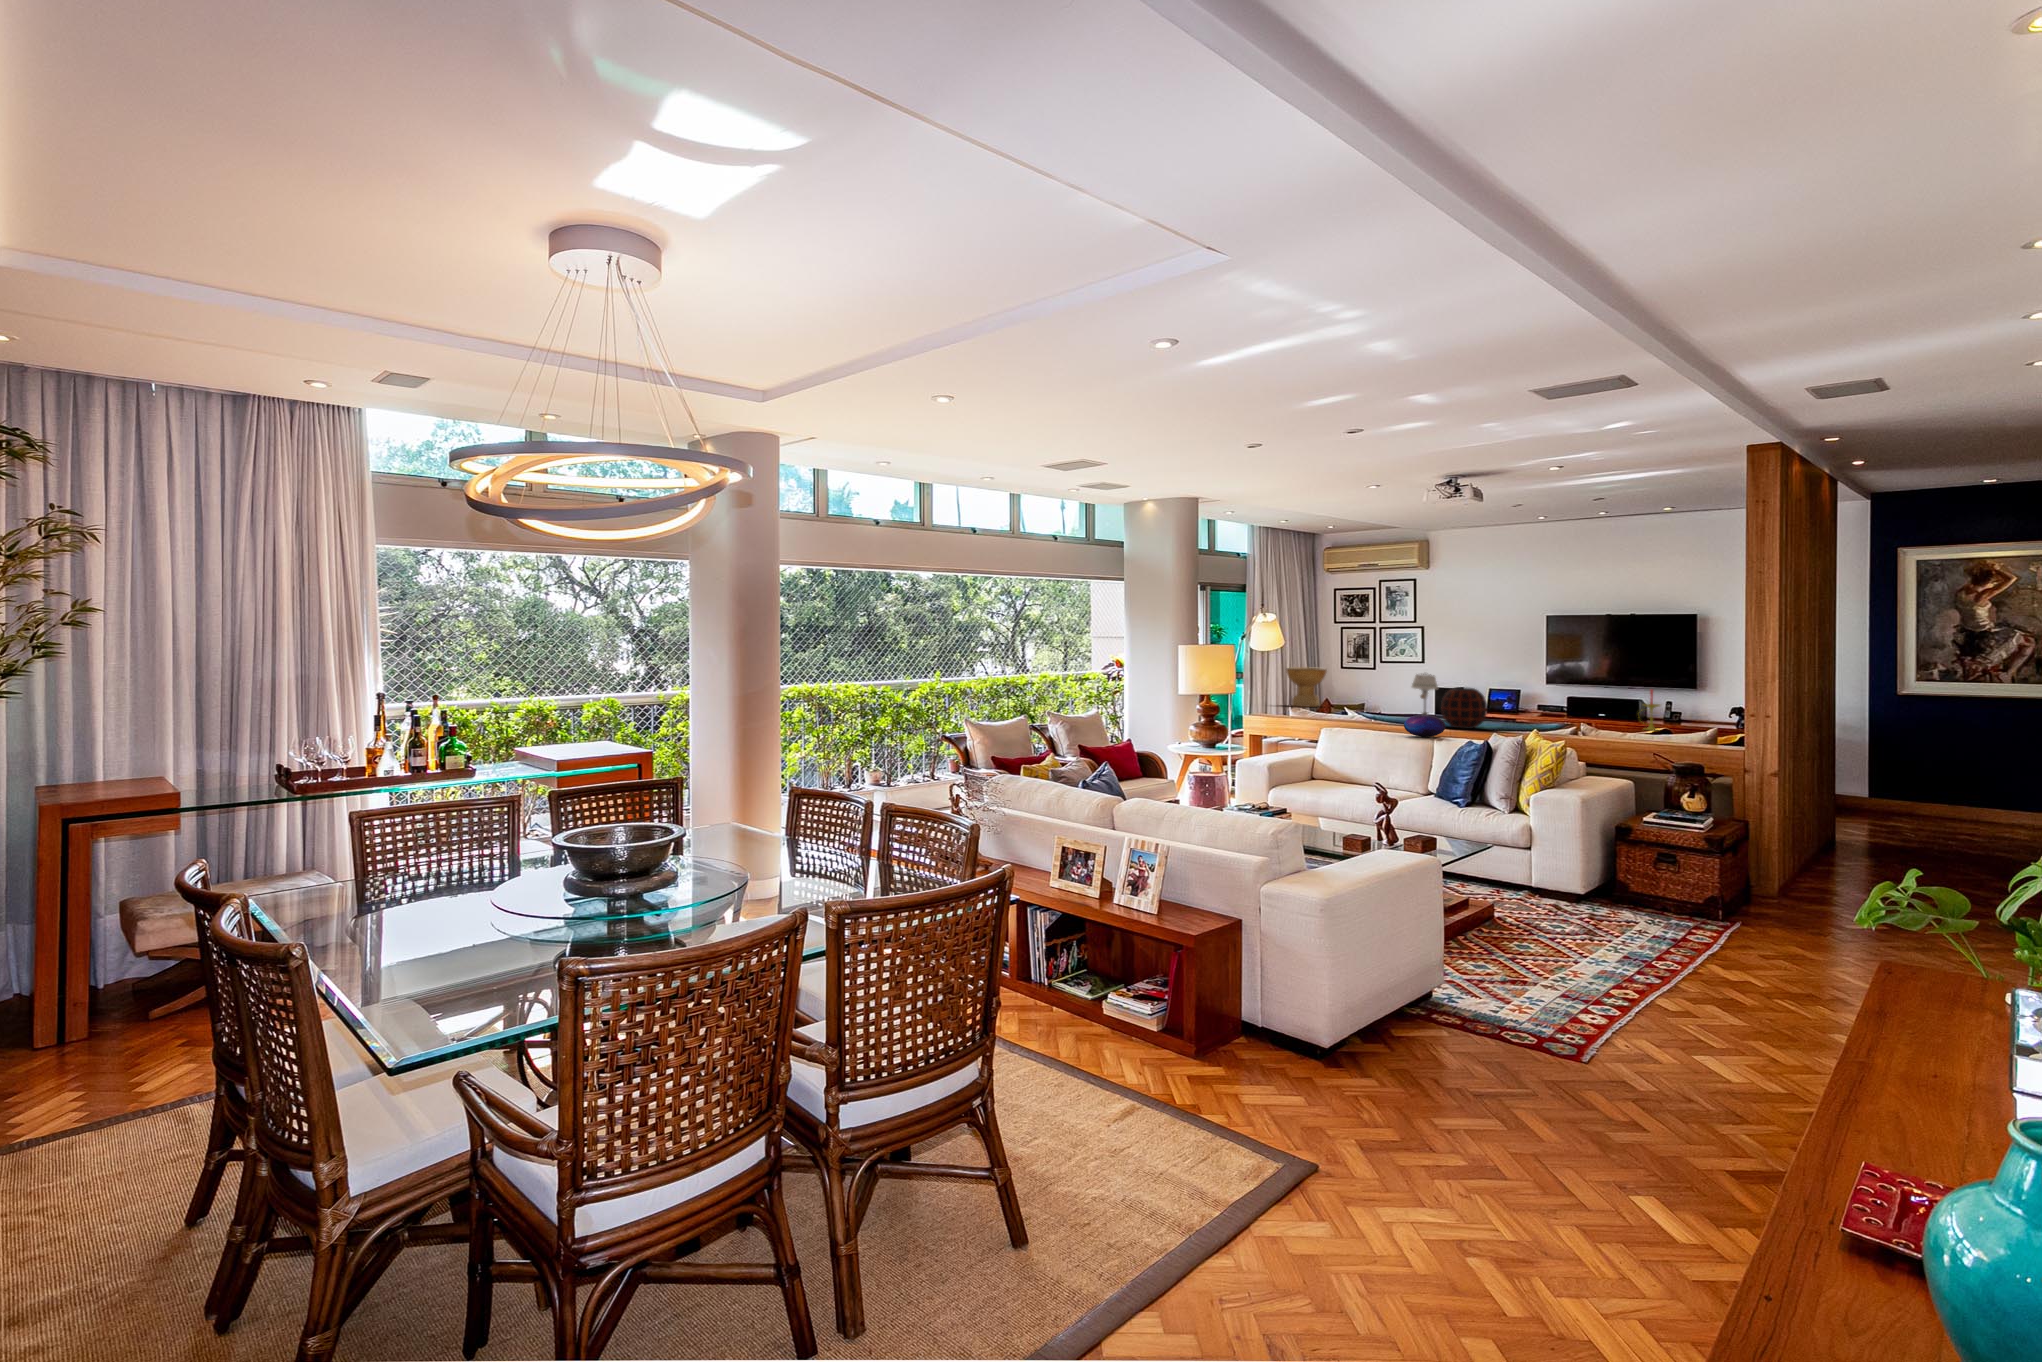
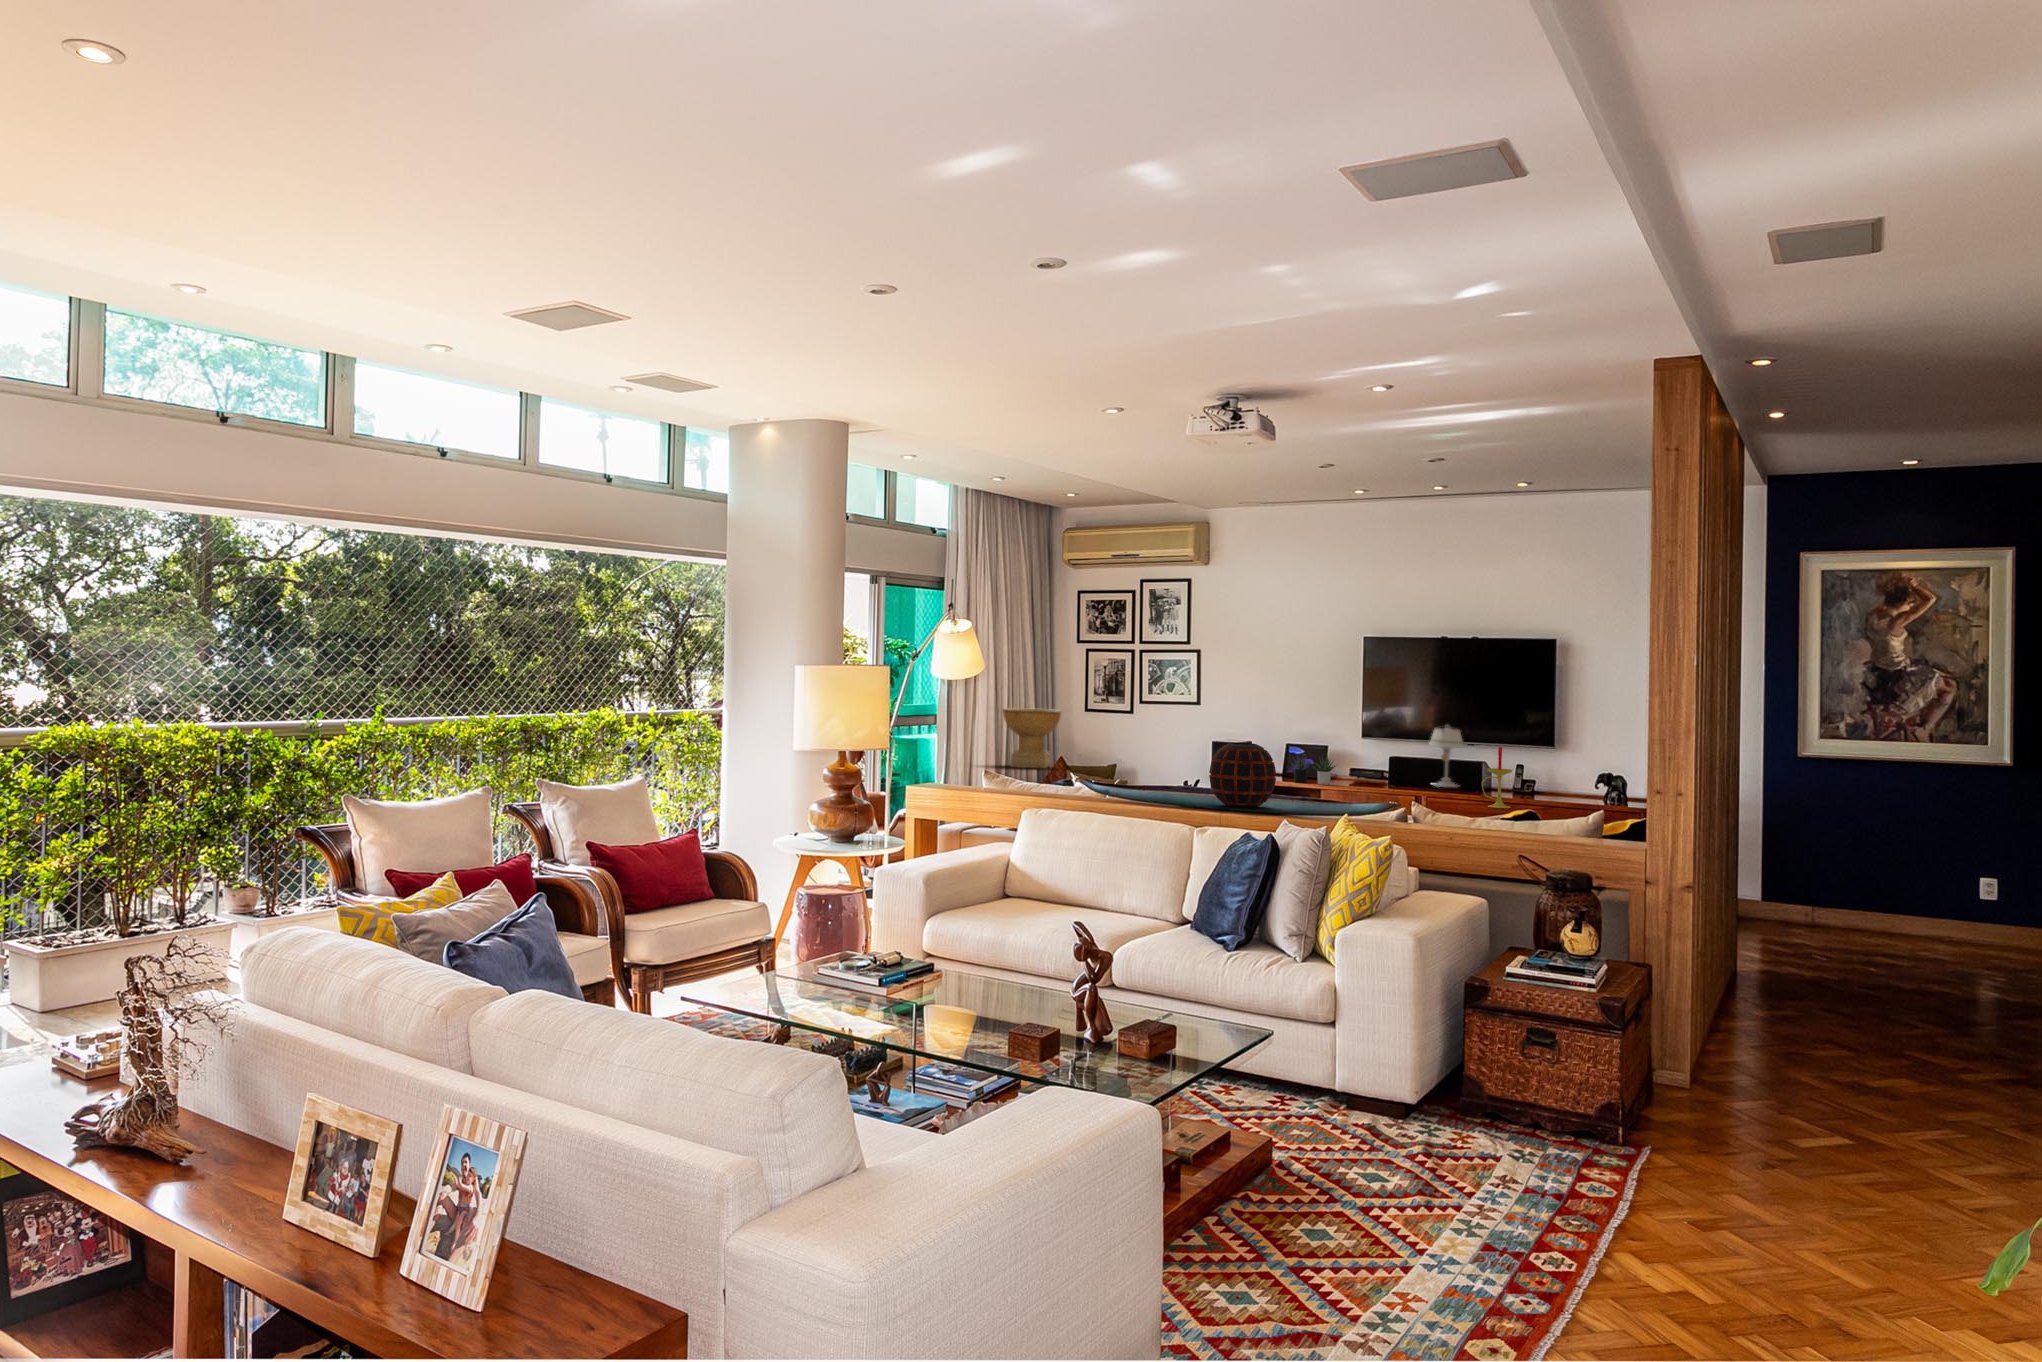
table lamp: present [1412,674,1438,714] -> present [1429,725,1464,787]
succulent plant: none [1493,695,1531,717] -> present [1291,755,1335,785]
decorative orb: present [1404,715,1445,737] -> none [1146,789,1209,826]

